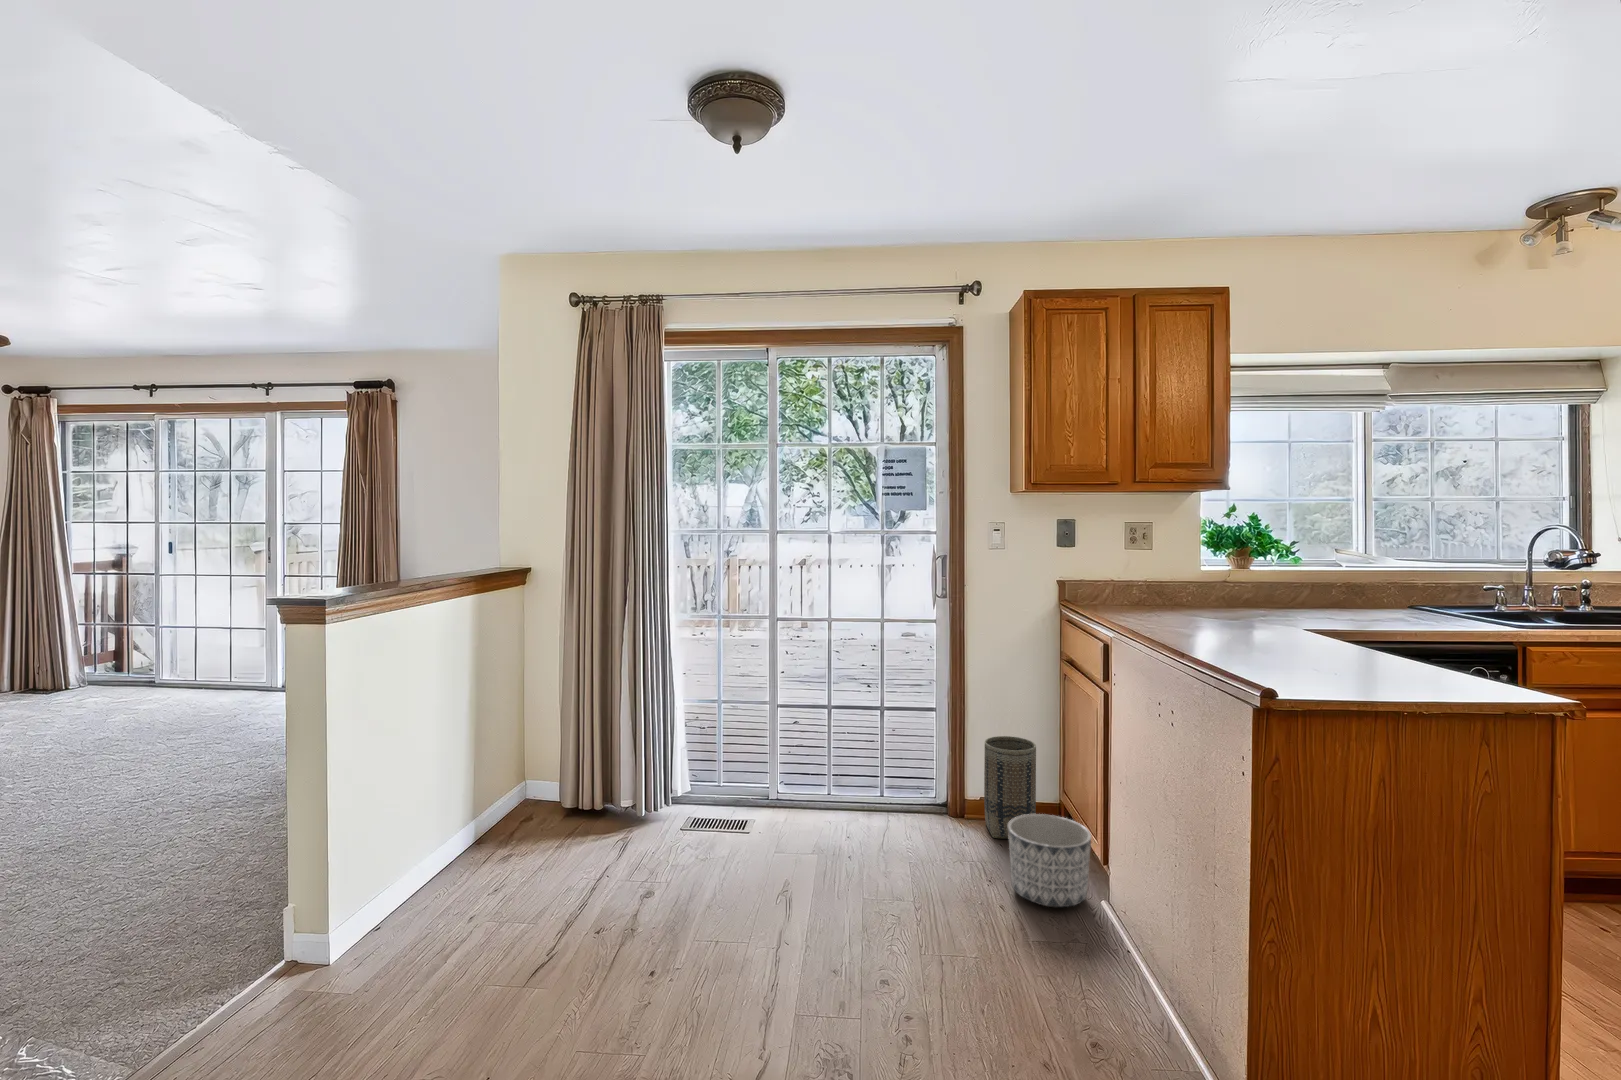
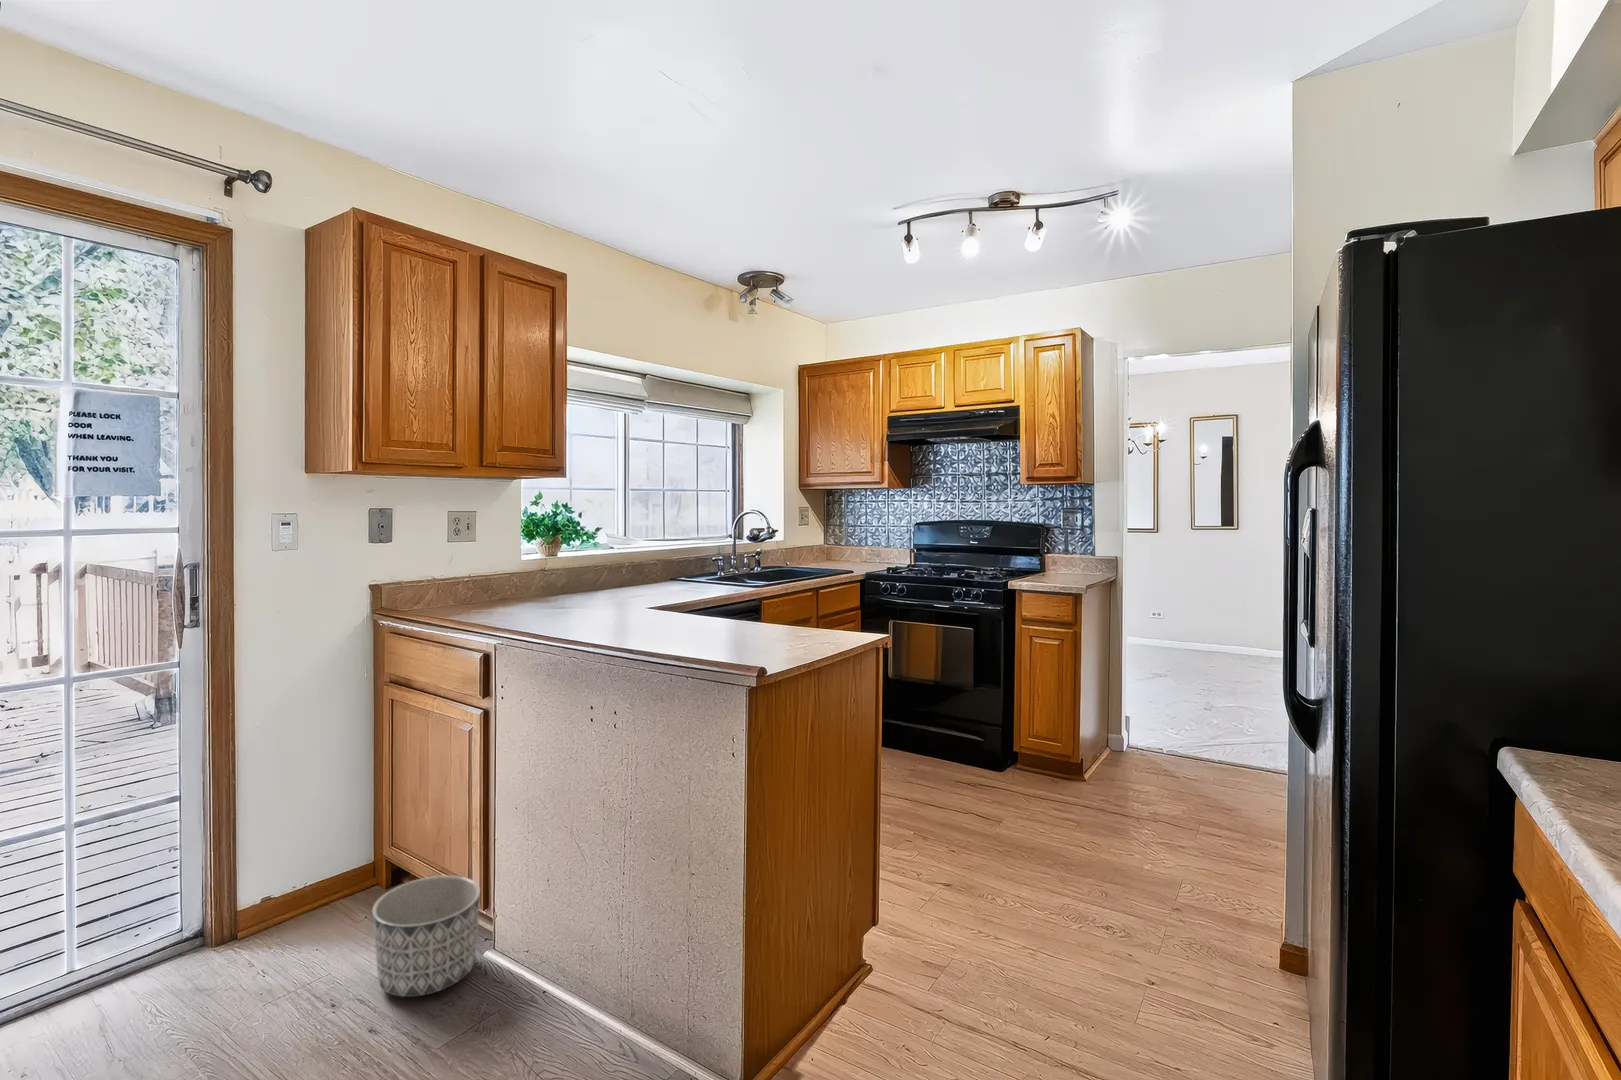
basket: present [984,736,1036,839] -> none [288,794,368,939]

